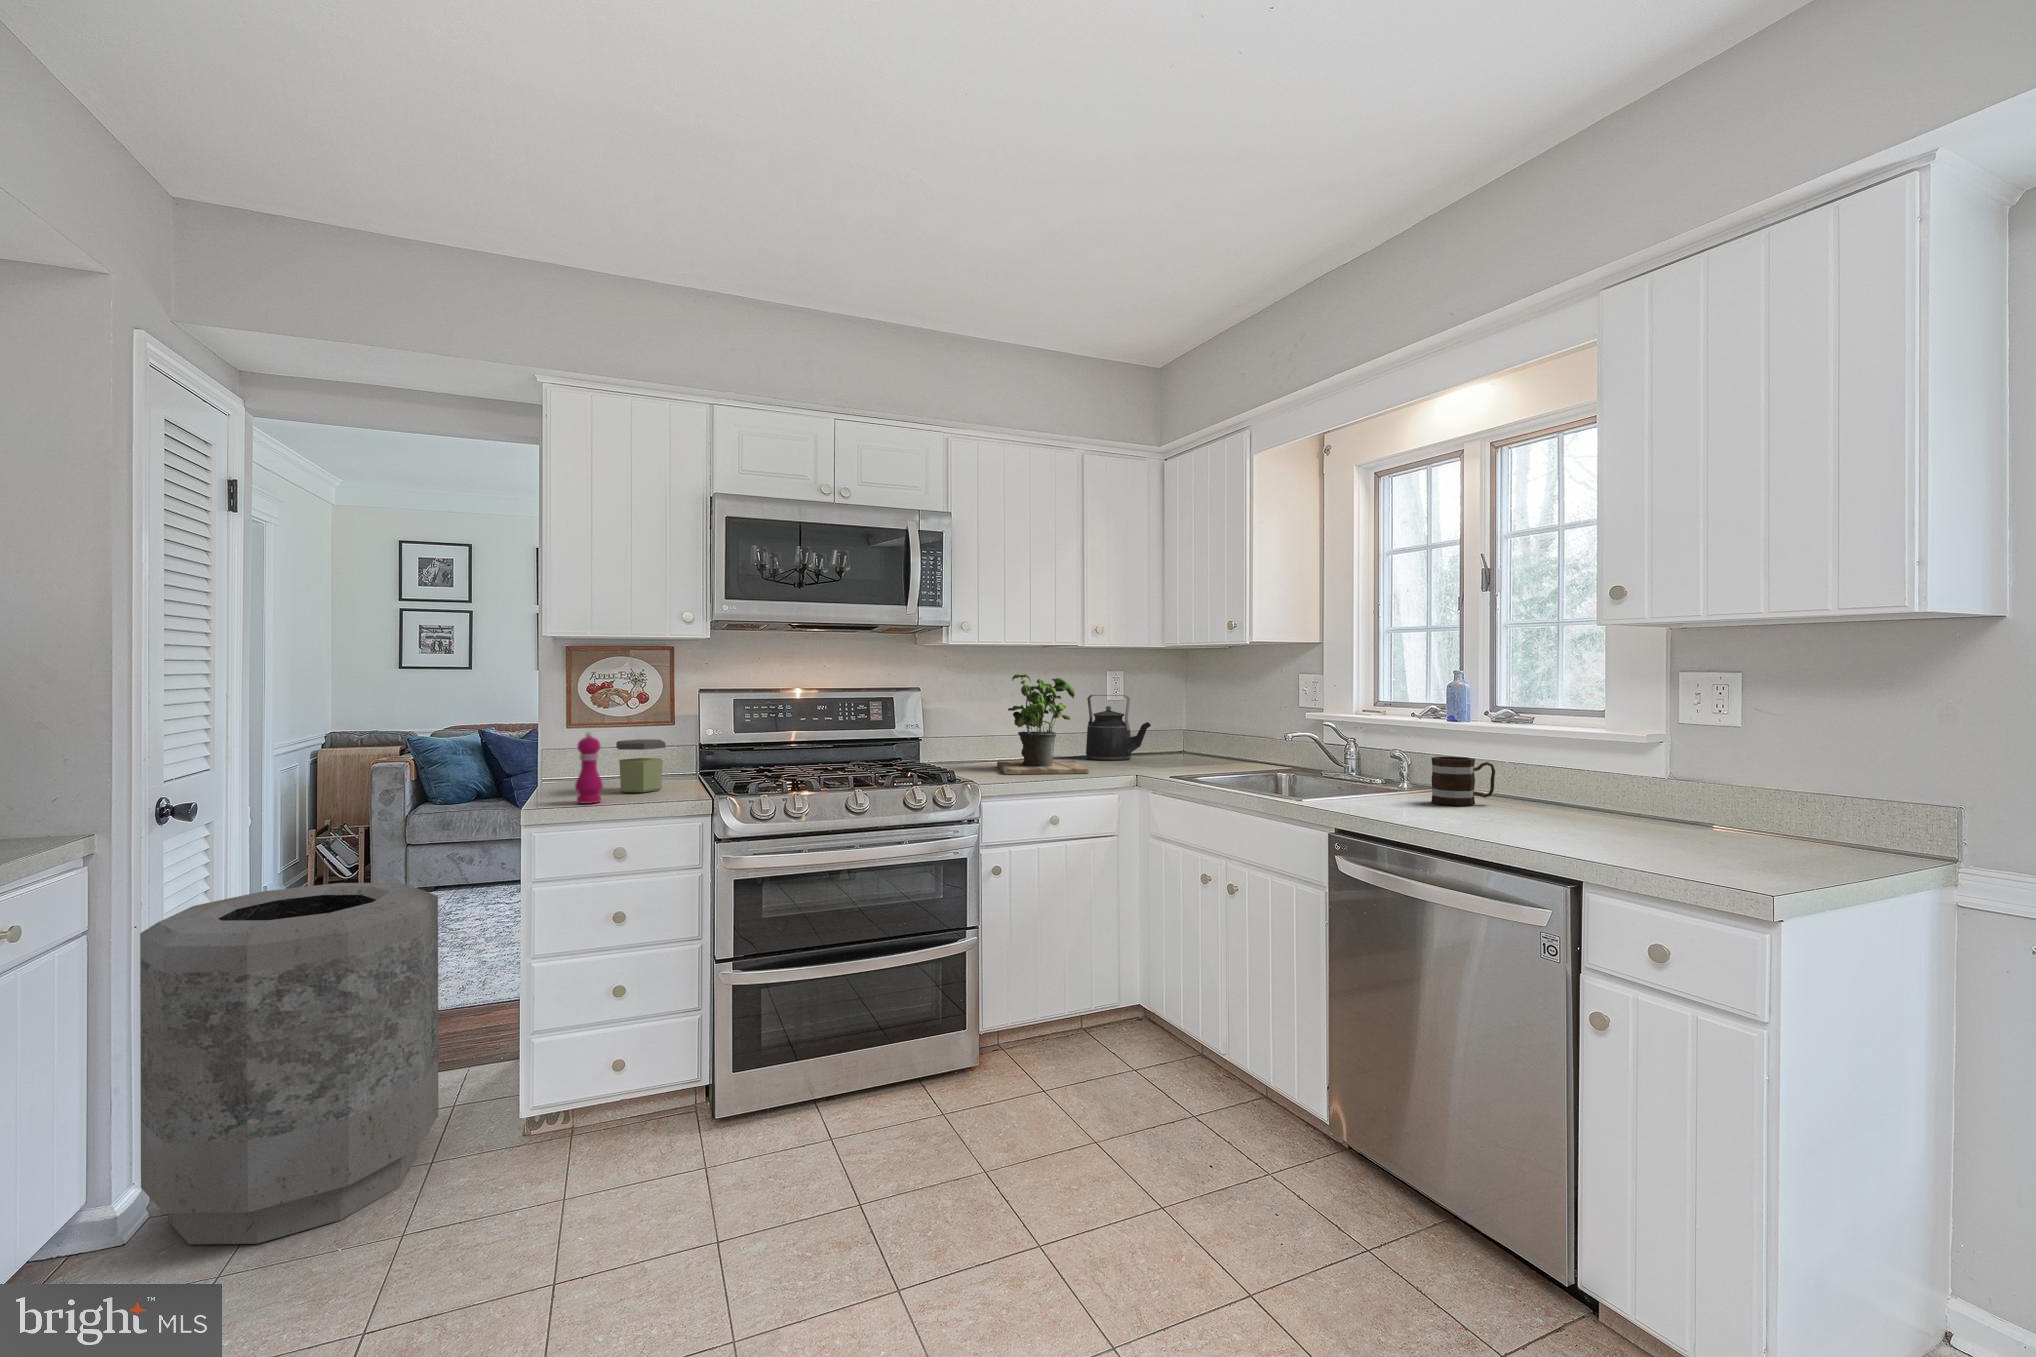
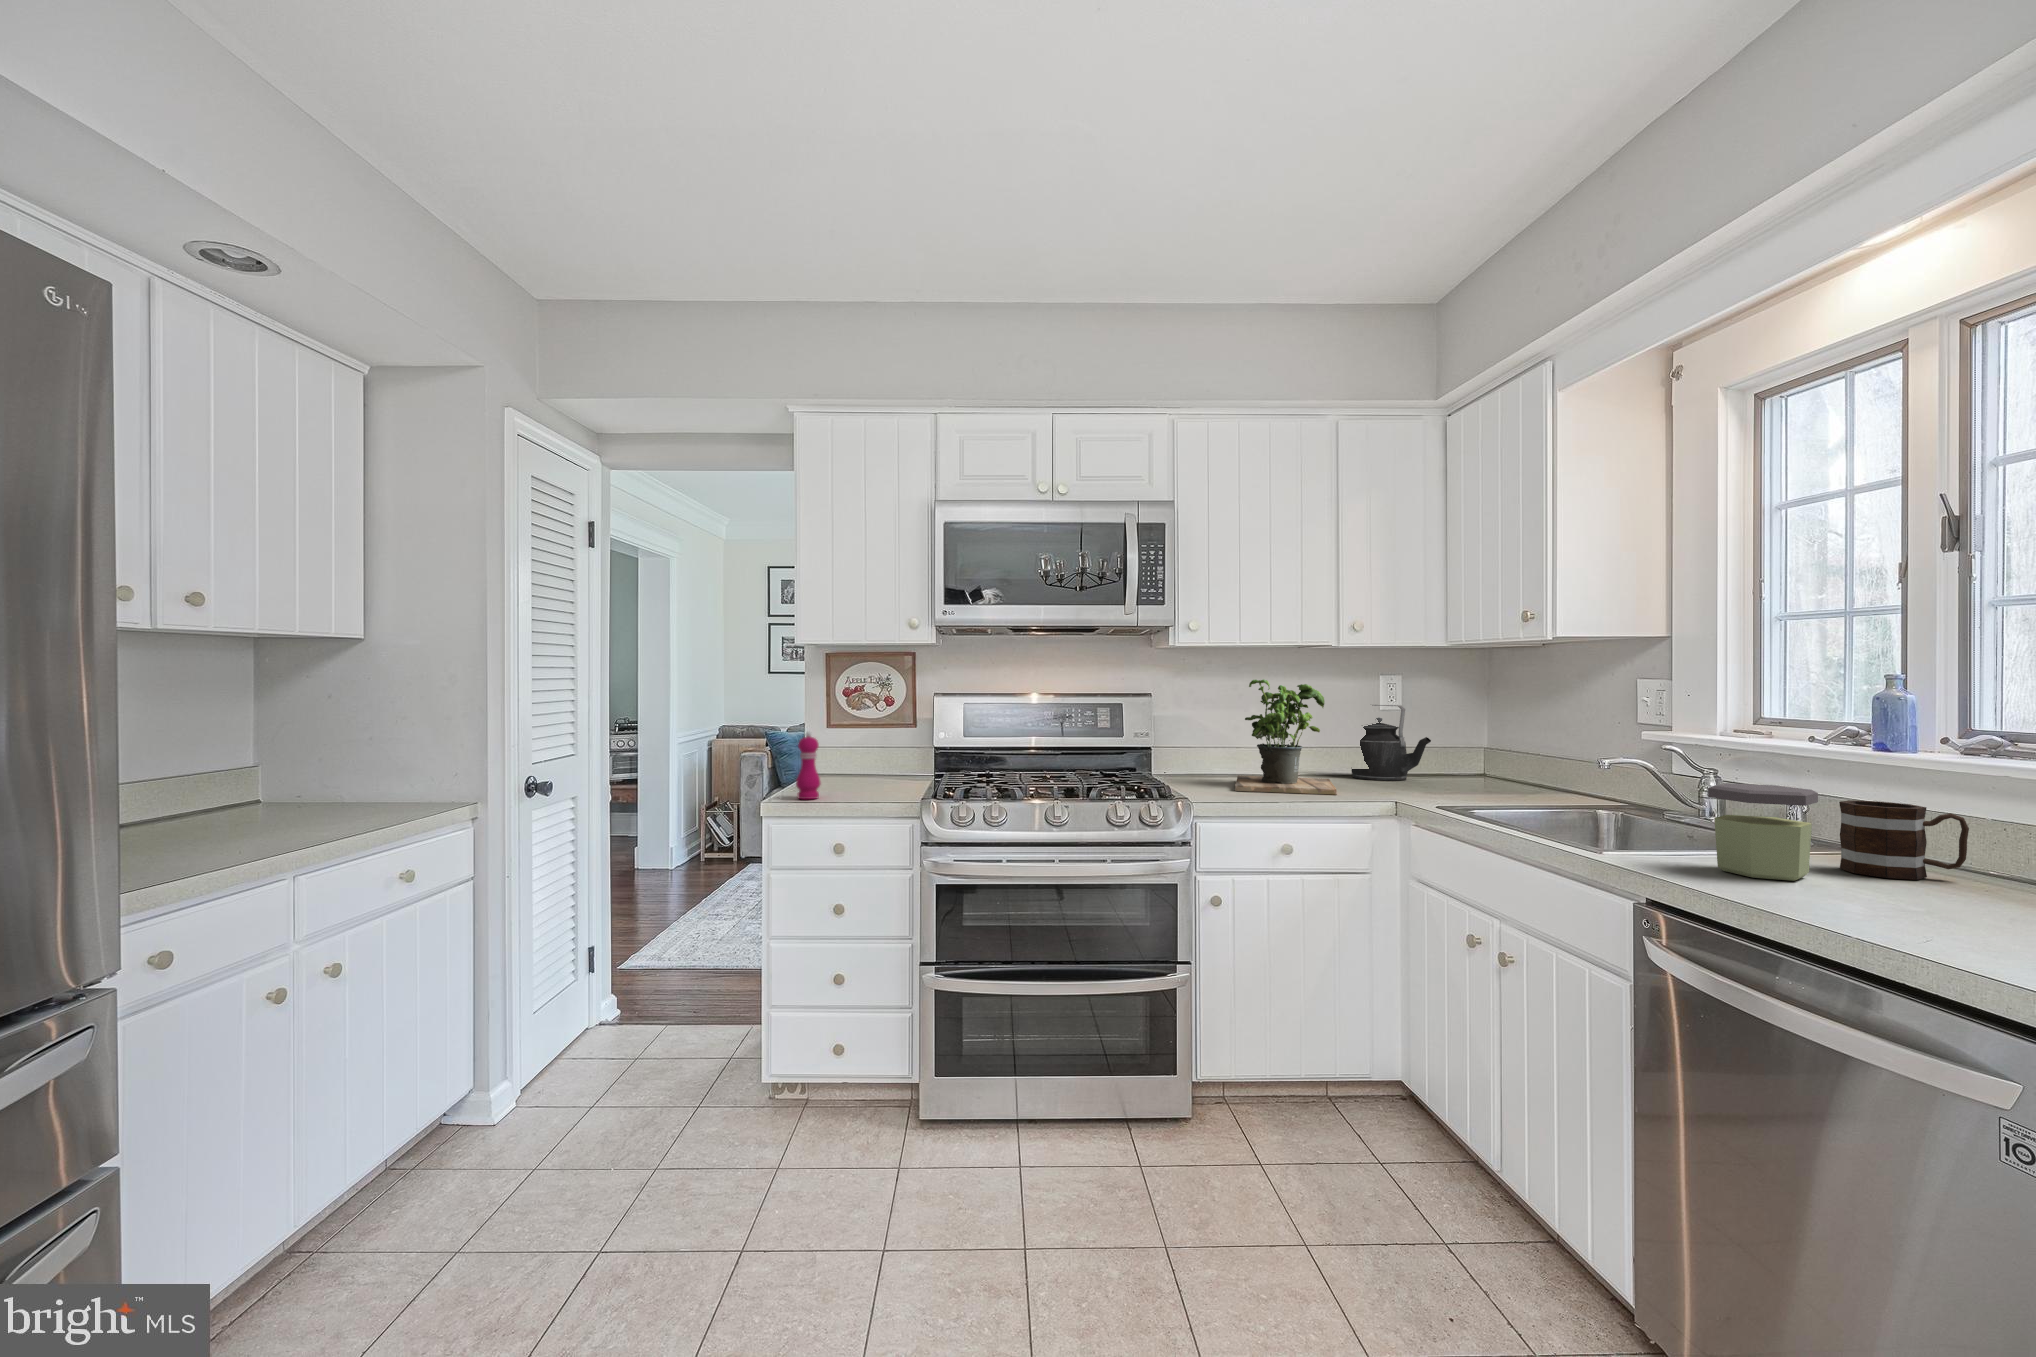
jar: present [616,739,665,792] -> present [1708,783,1818,881]
trash can: present [140,883,438,1244] -> none [457,856,681,1166]

